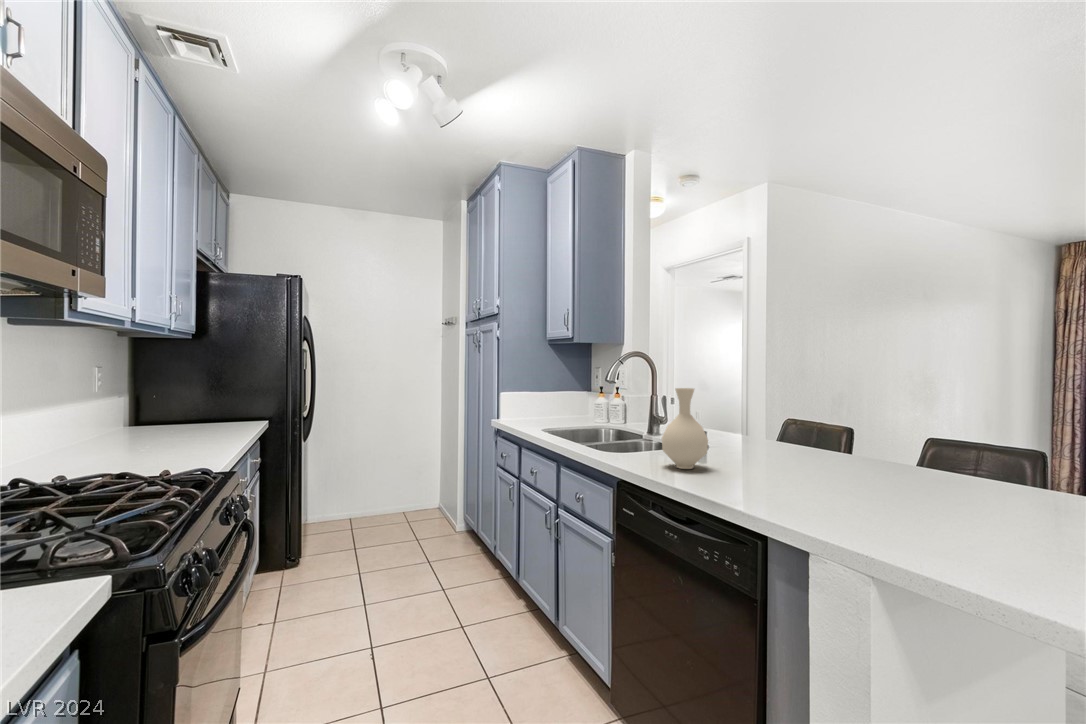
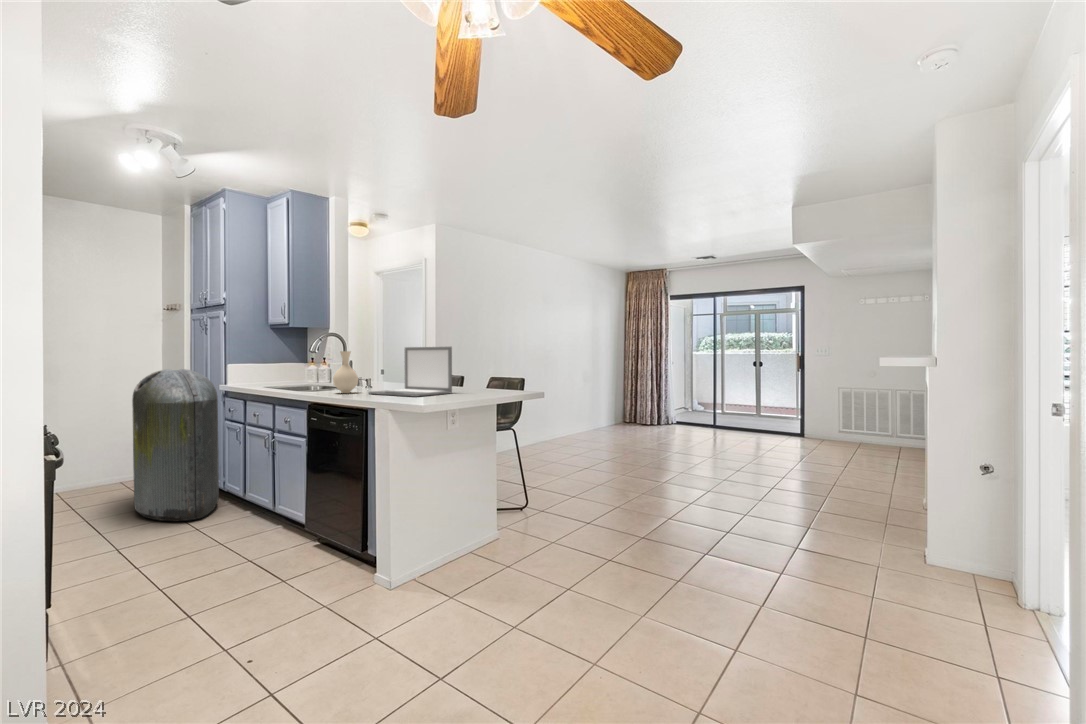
laptop: none [738,382,955,519] -> present [368,347,452,397]
trash can: none [401,398,487,610] -> present [132,369,219,521]

